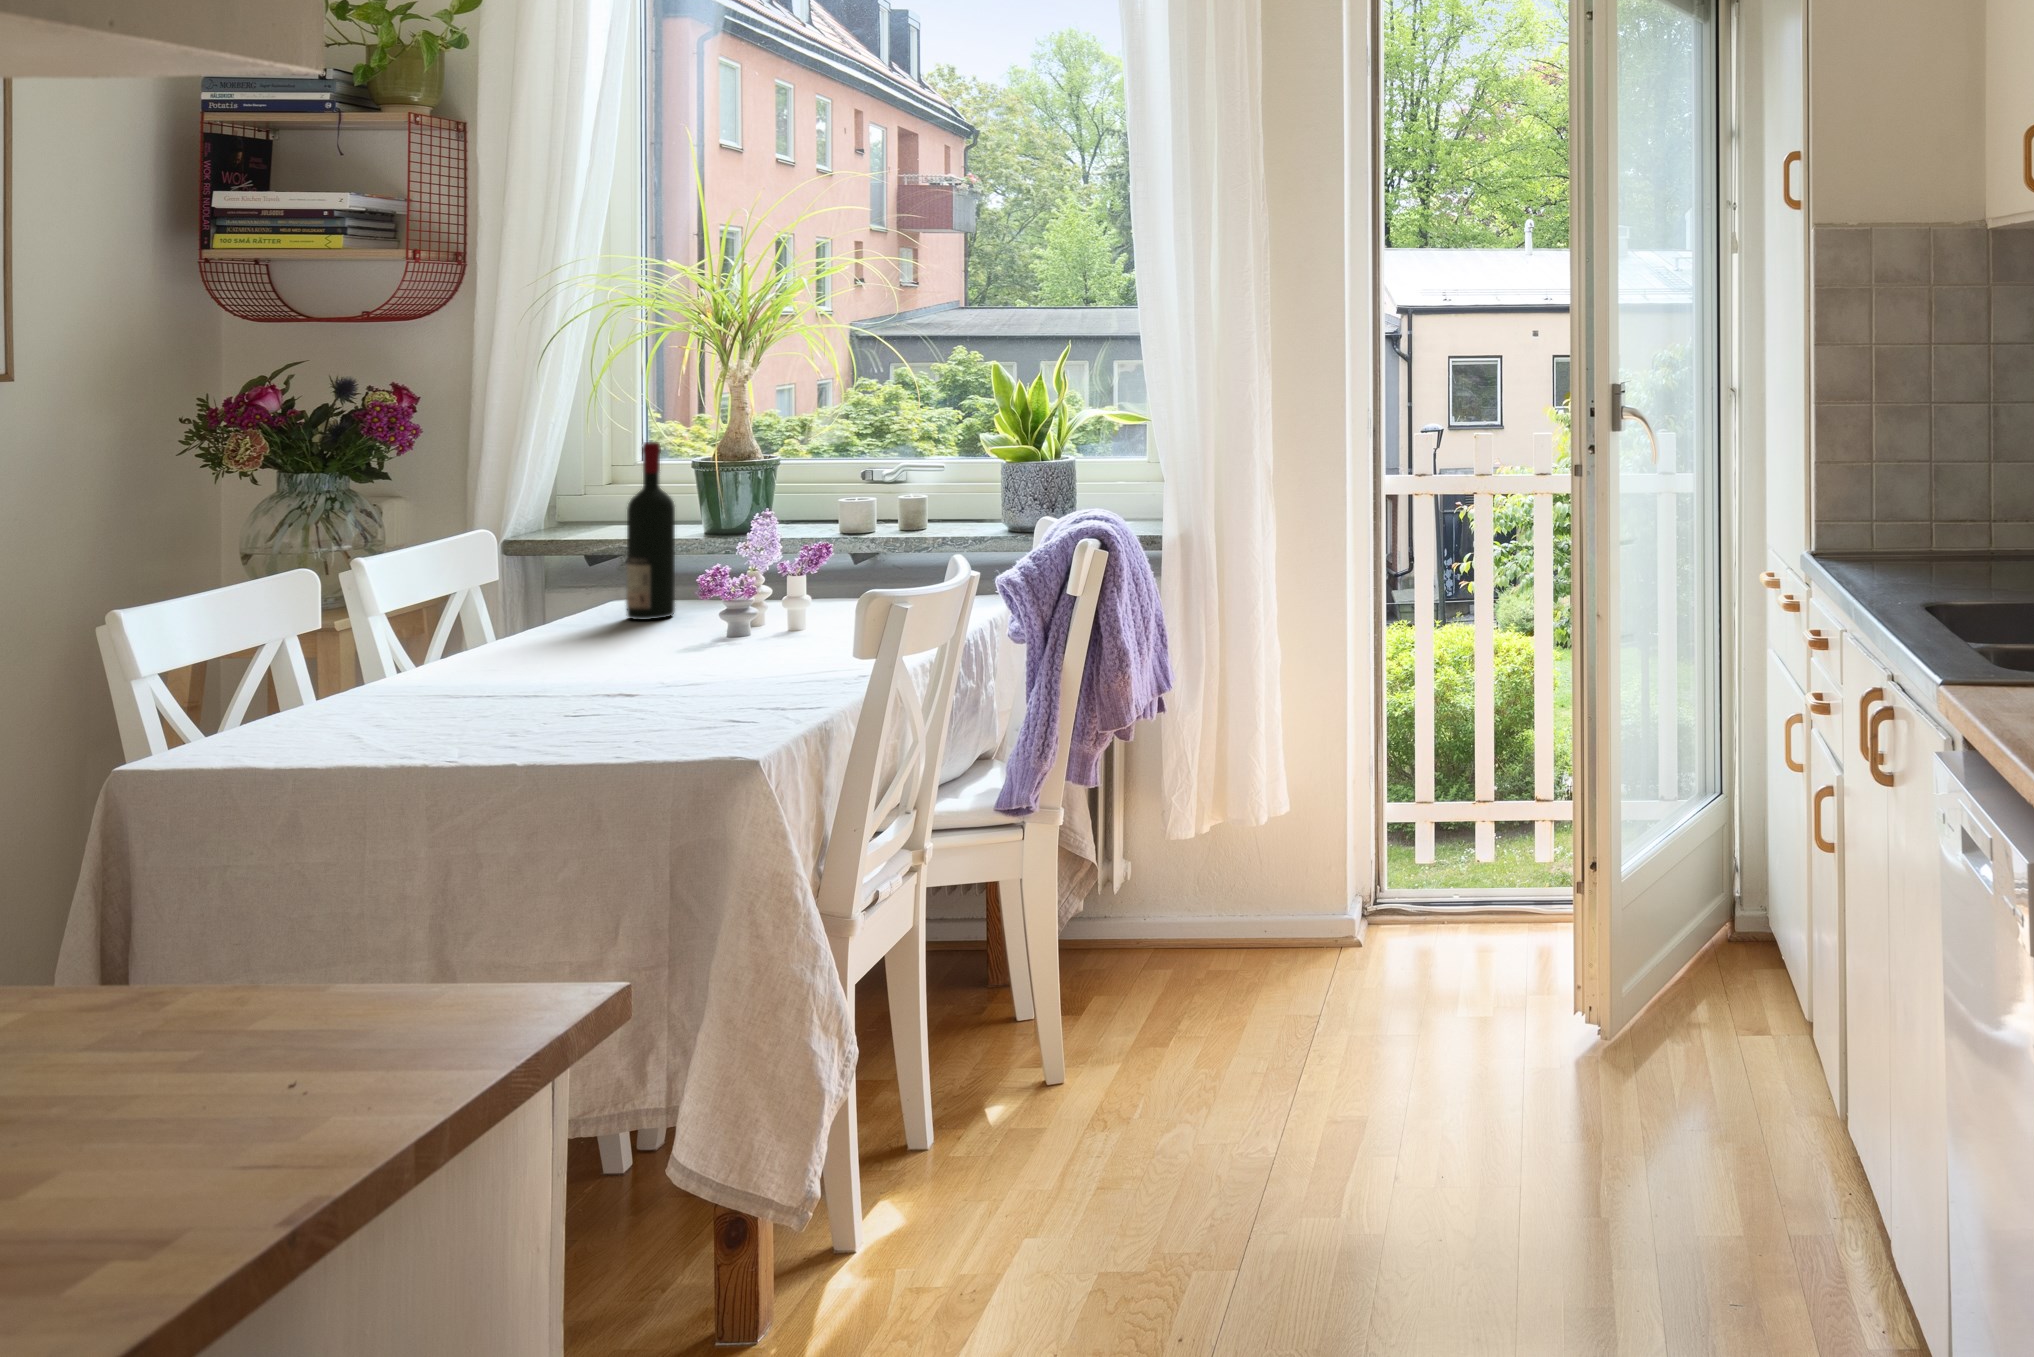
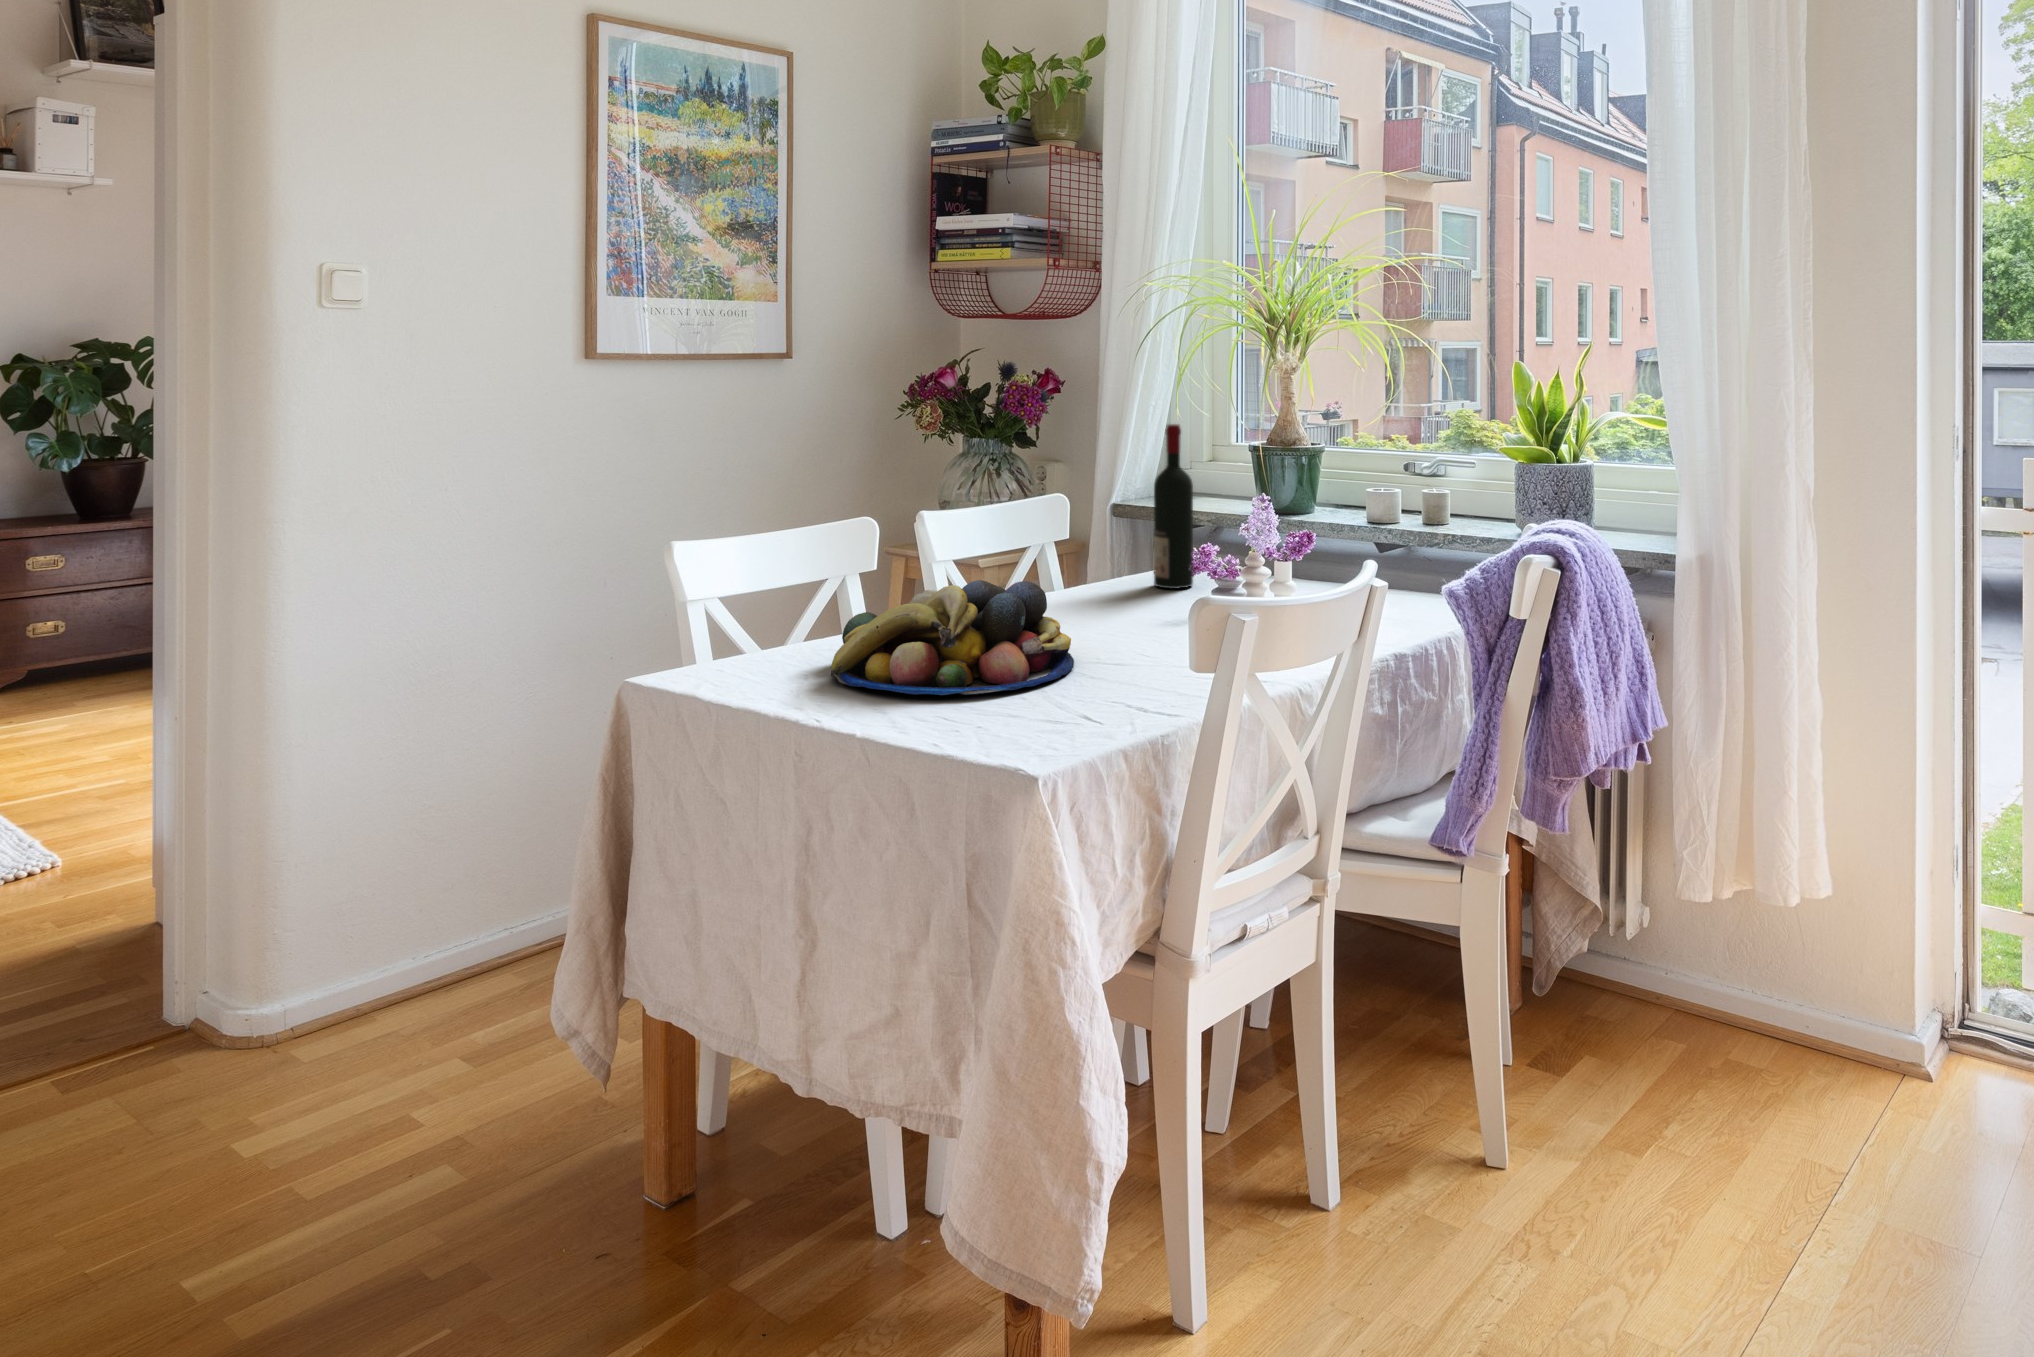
fruit bowl: none [337,609,644,736] -> present [831,580,1074,695]

